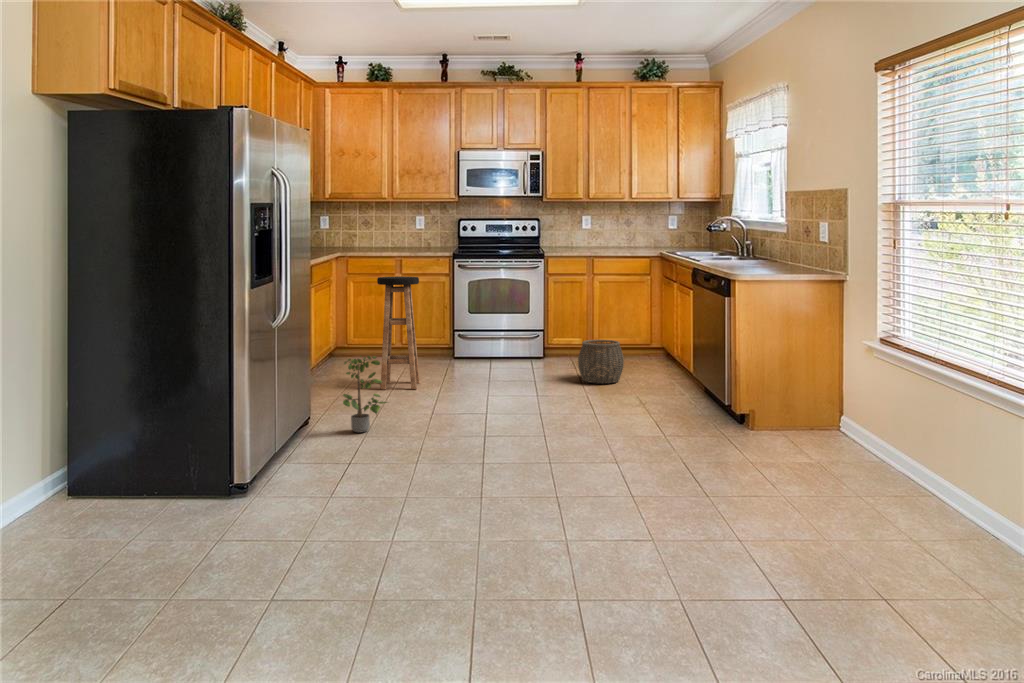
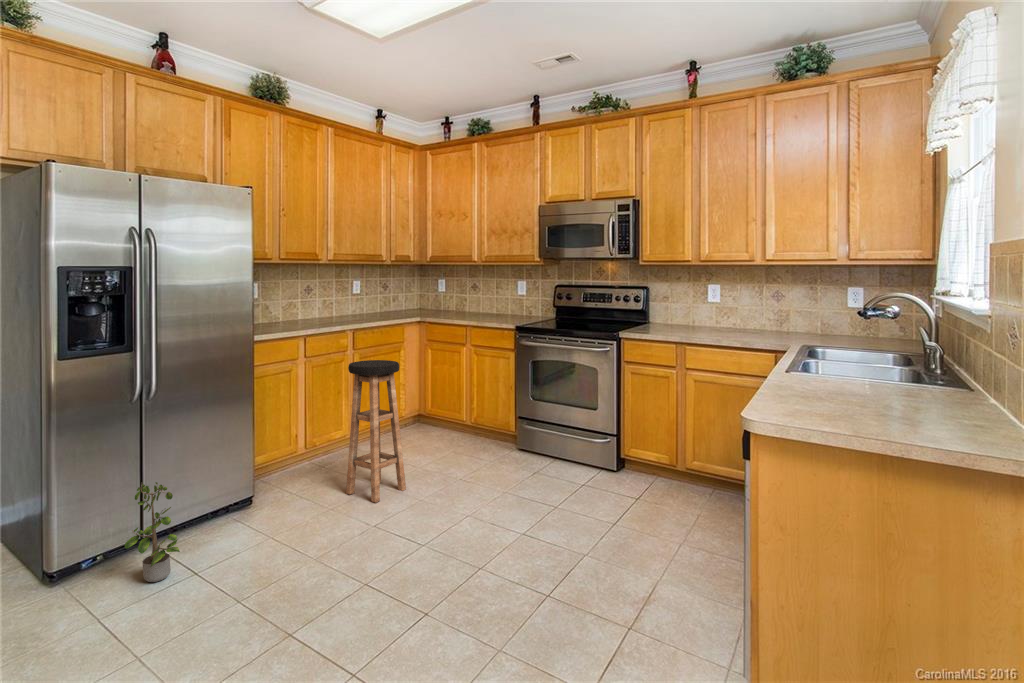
woven basket: present [578,340,624,384] -> none [576,479,649,560]

